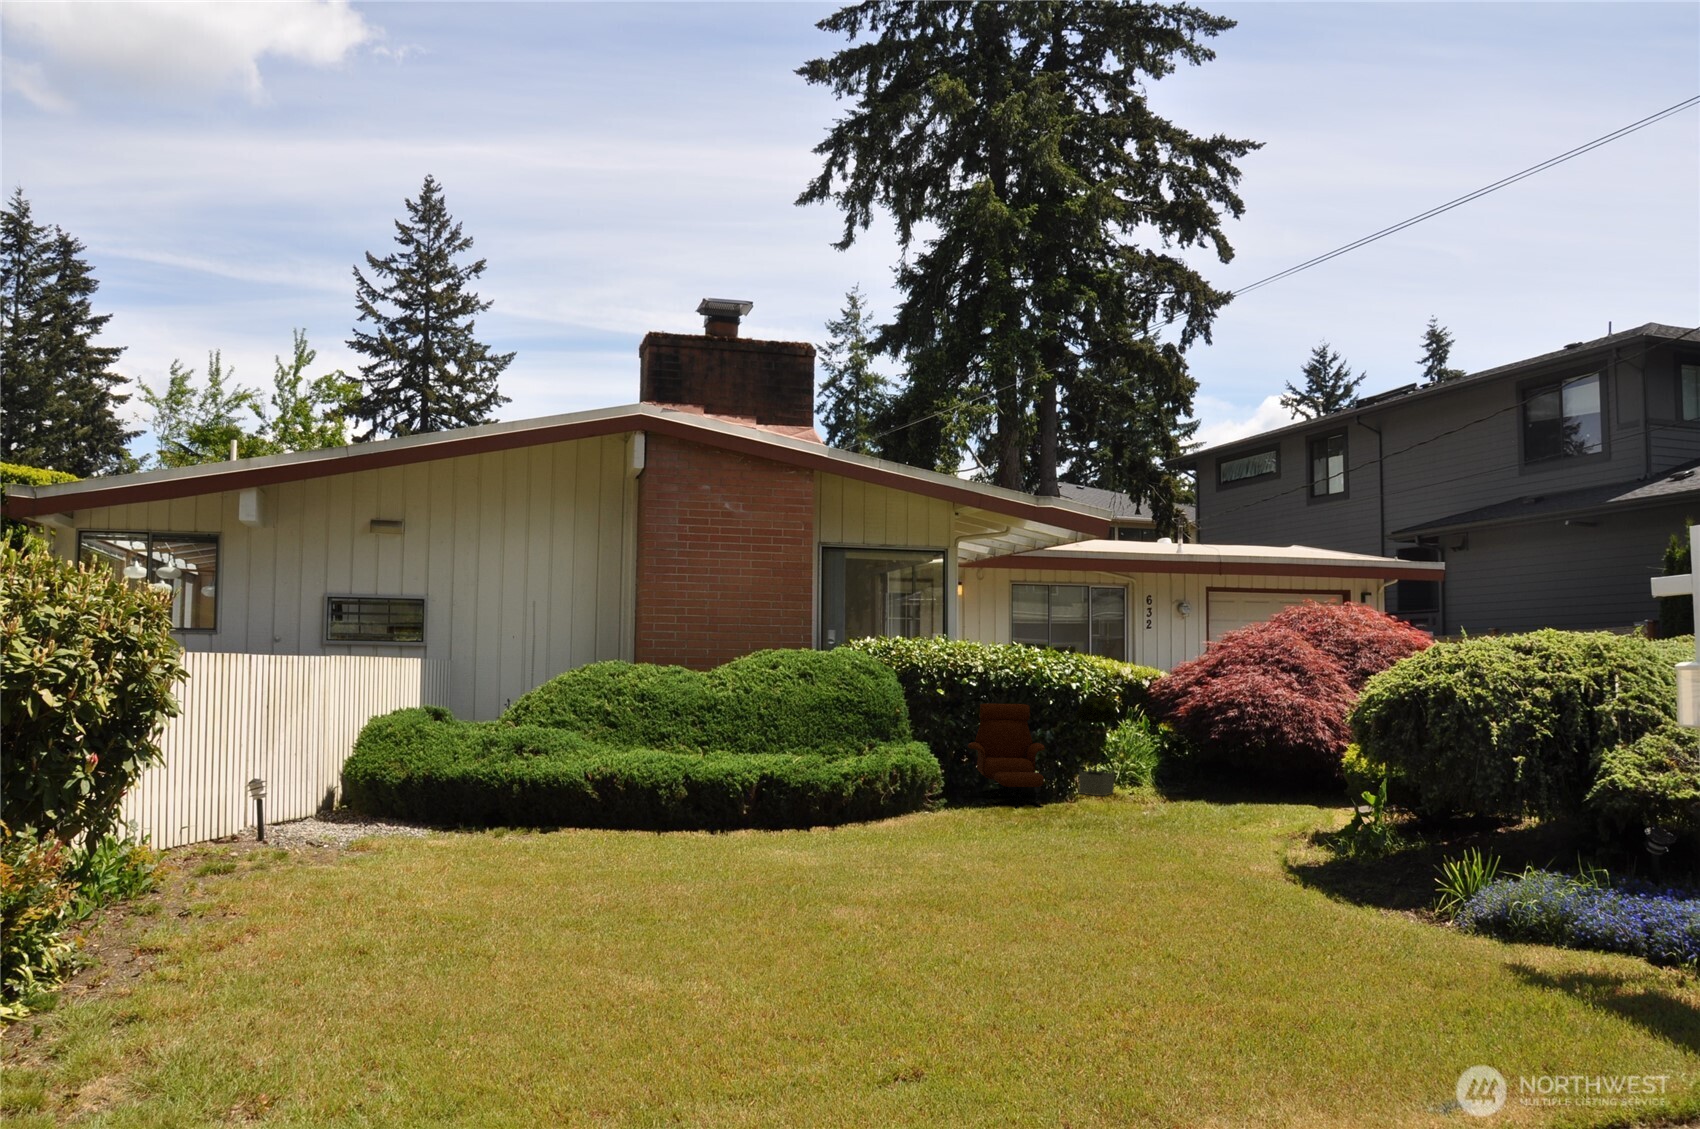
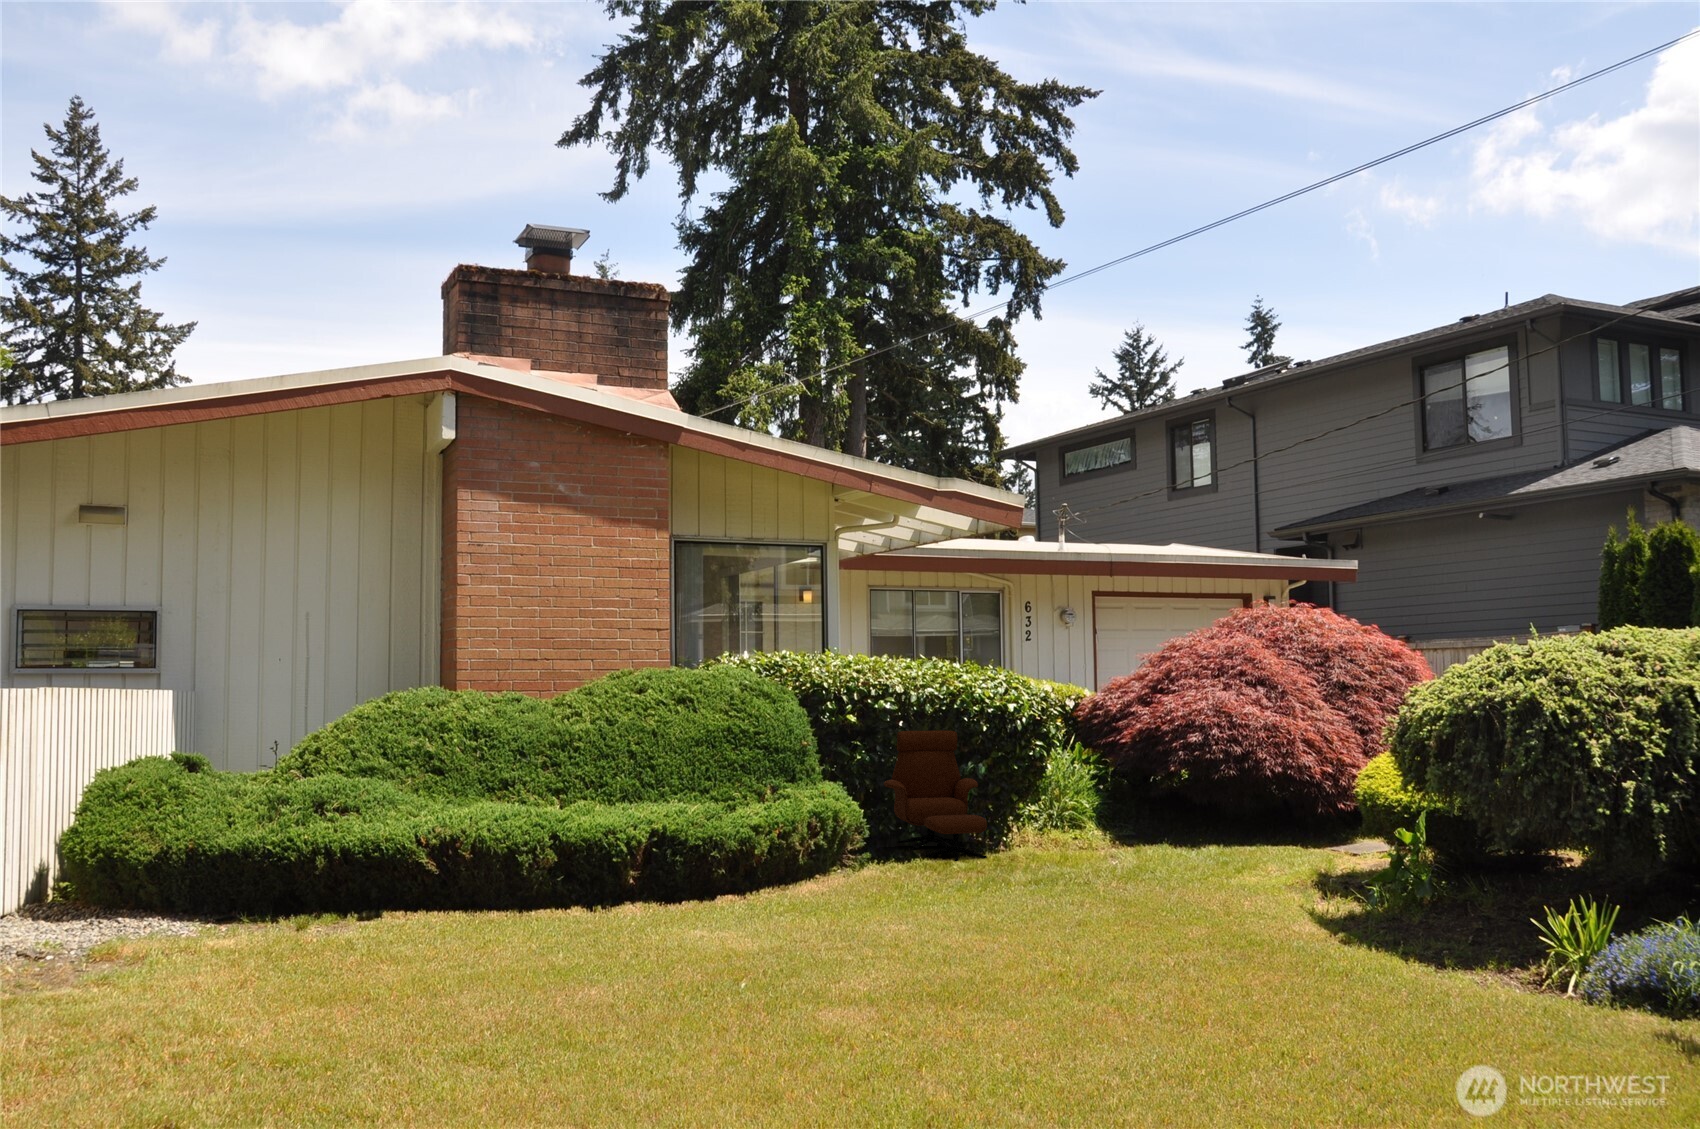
potted tree: present [1076,696,1117,796] -> none [1010,718,1061,841]

